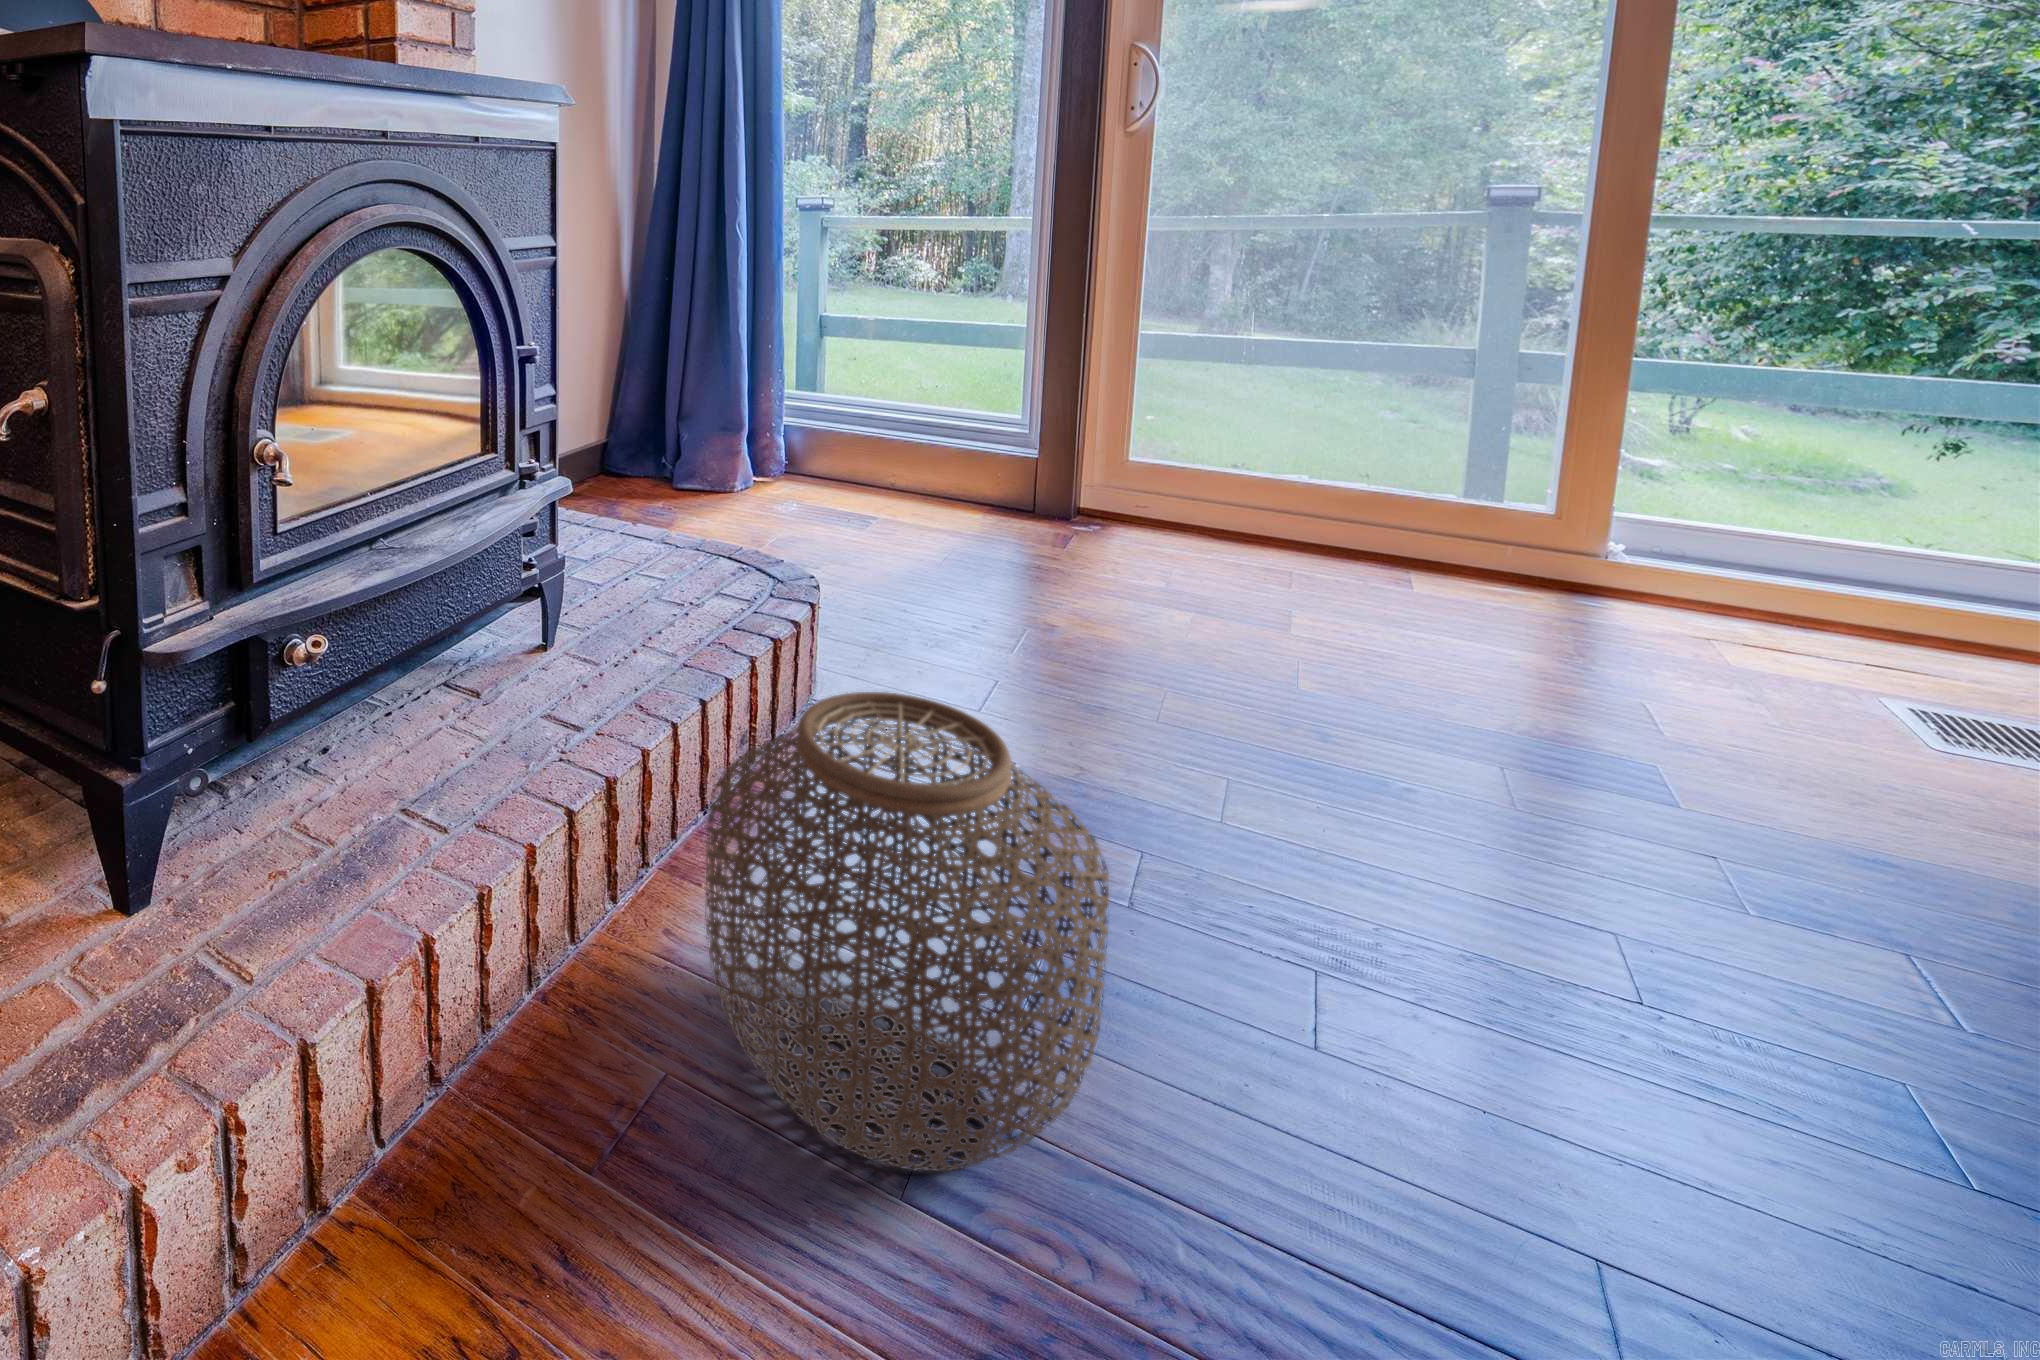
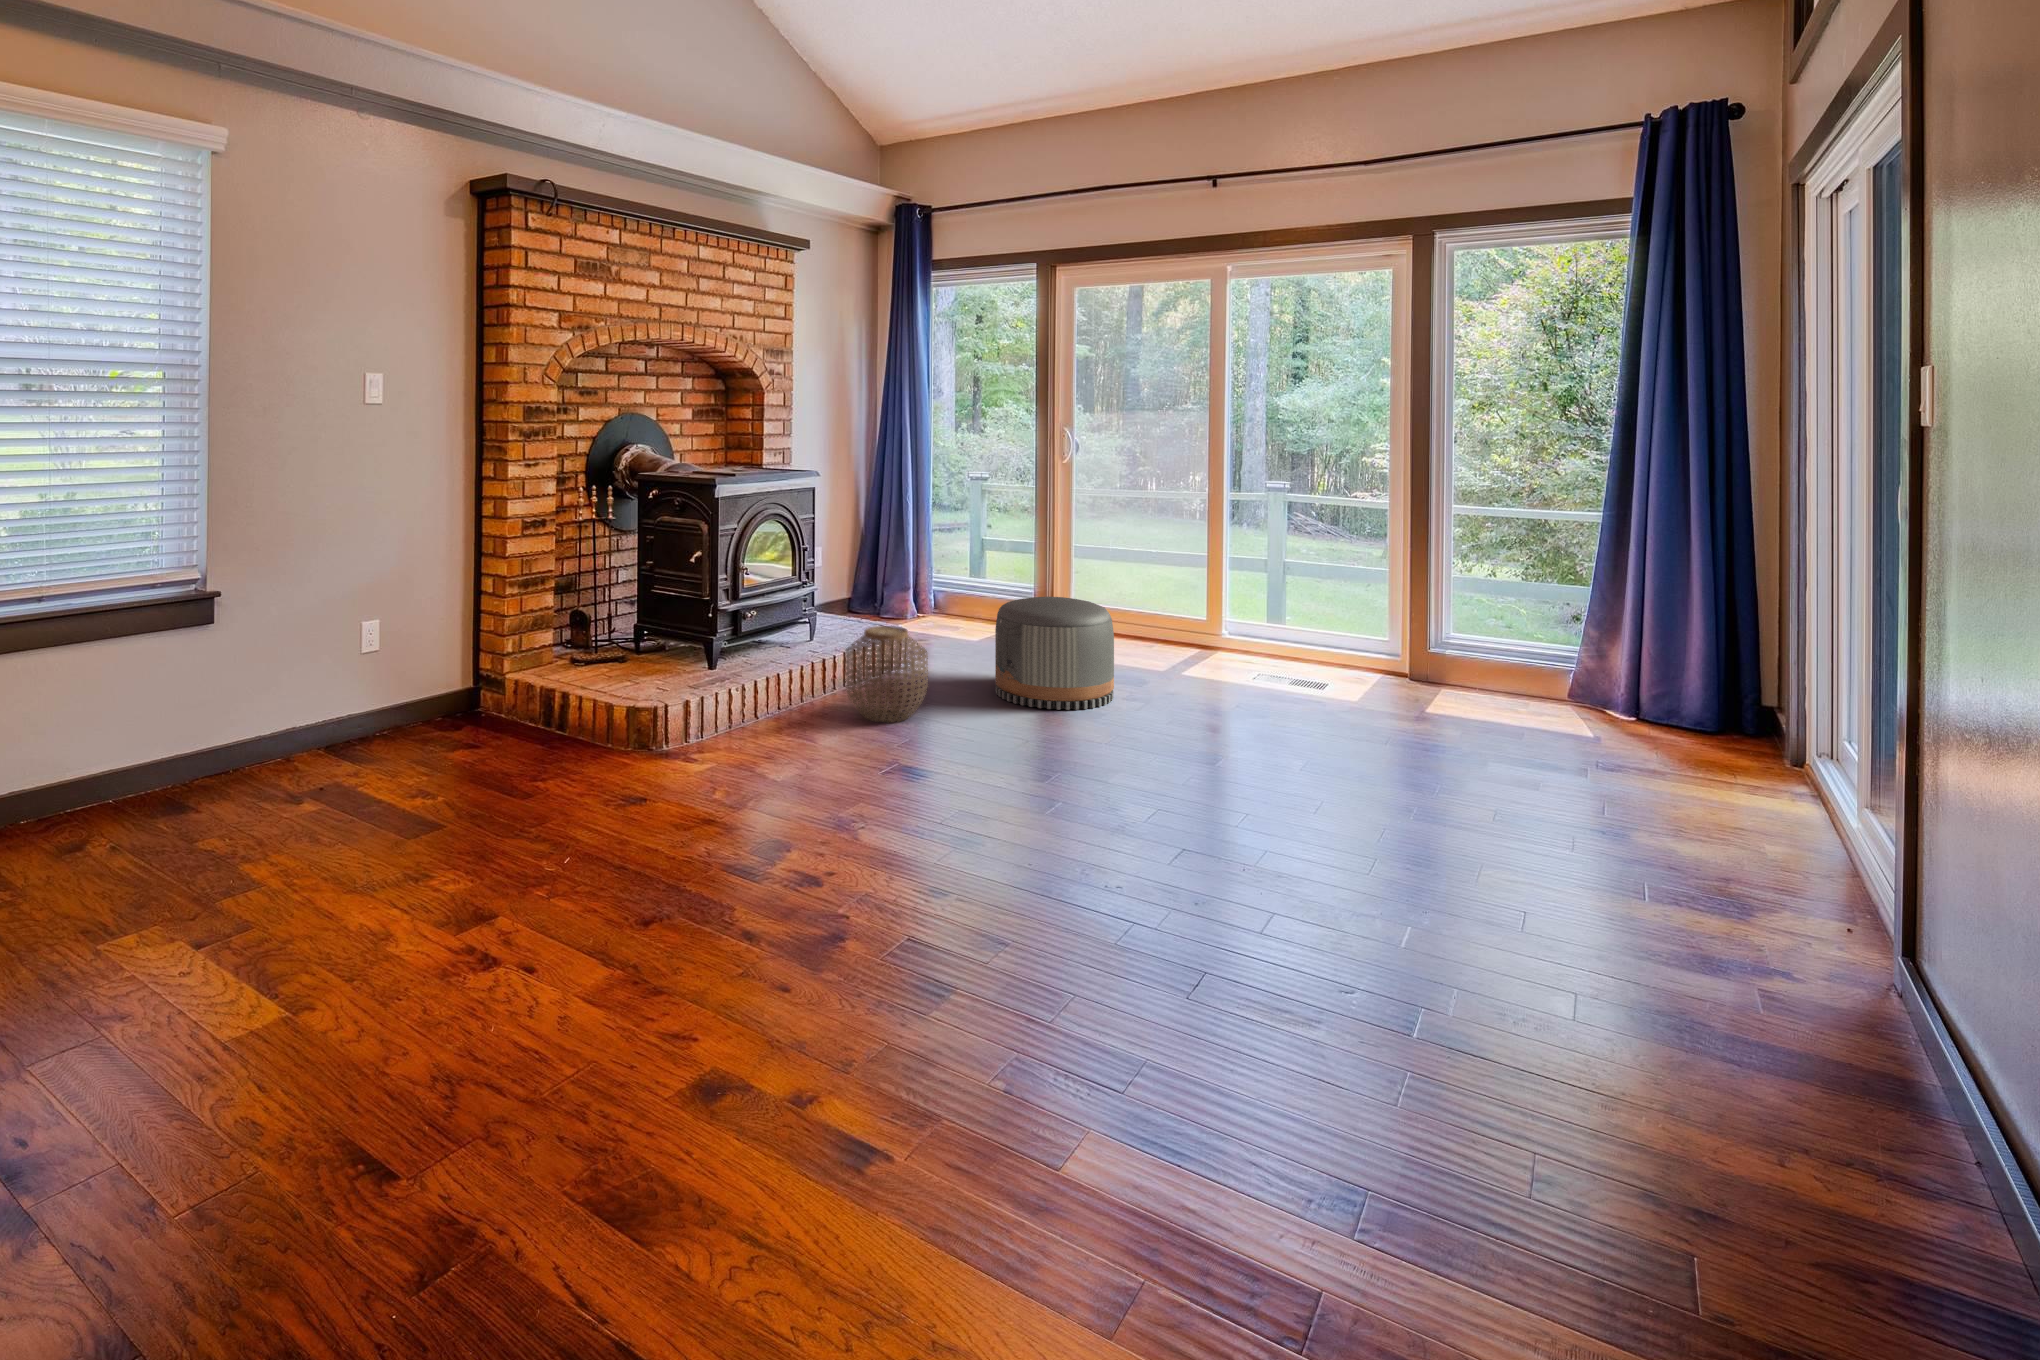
pouf: none [1170,511,1753,1018] -> present [995,597,1114,710]

